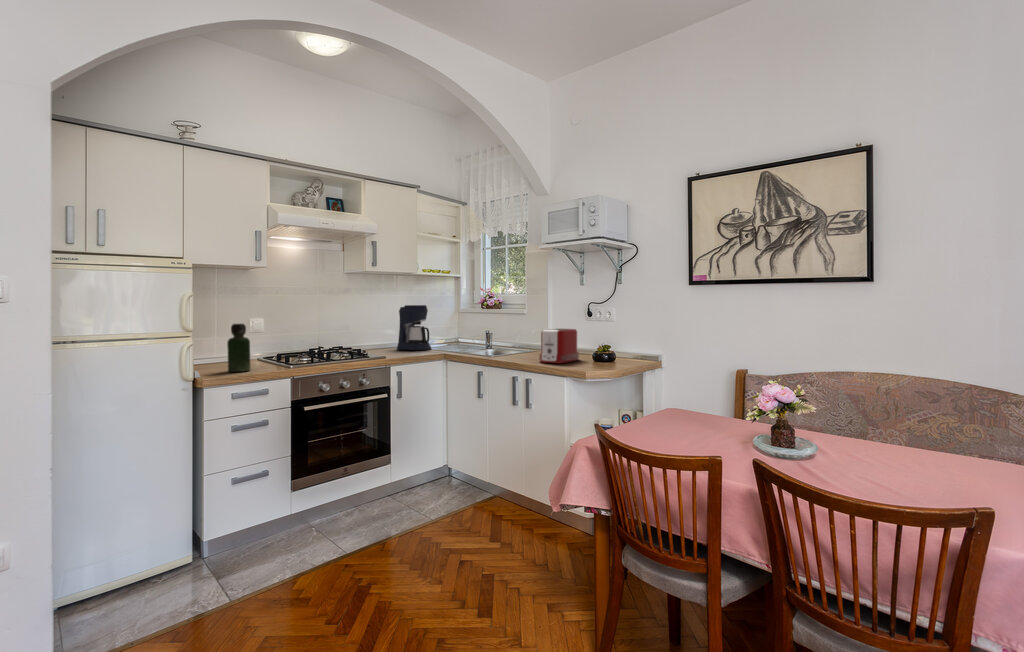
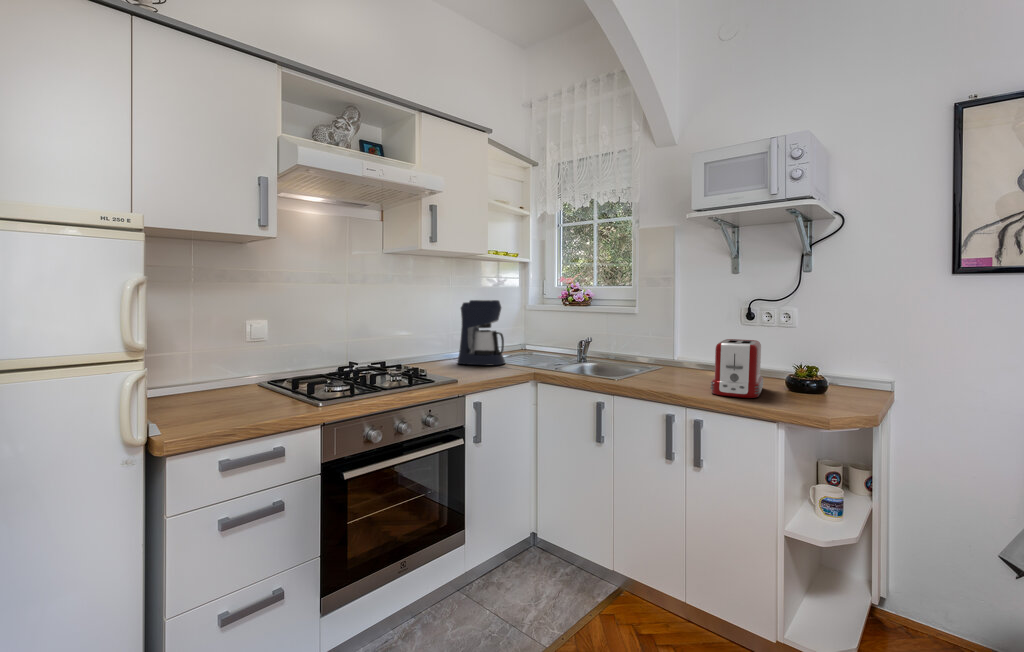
bottle: present [227,324,250,372] -> none [211,334,253,421]

